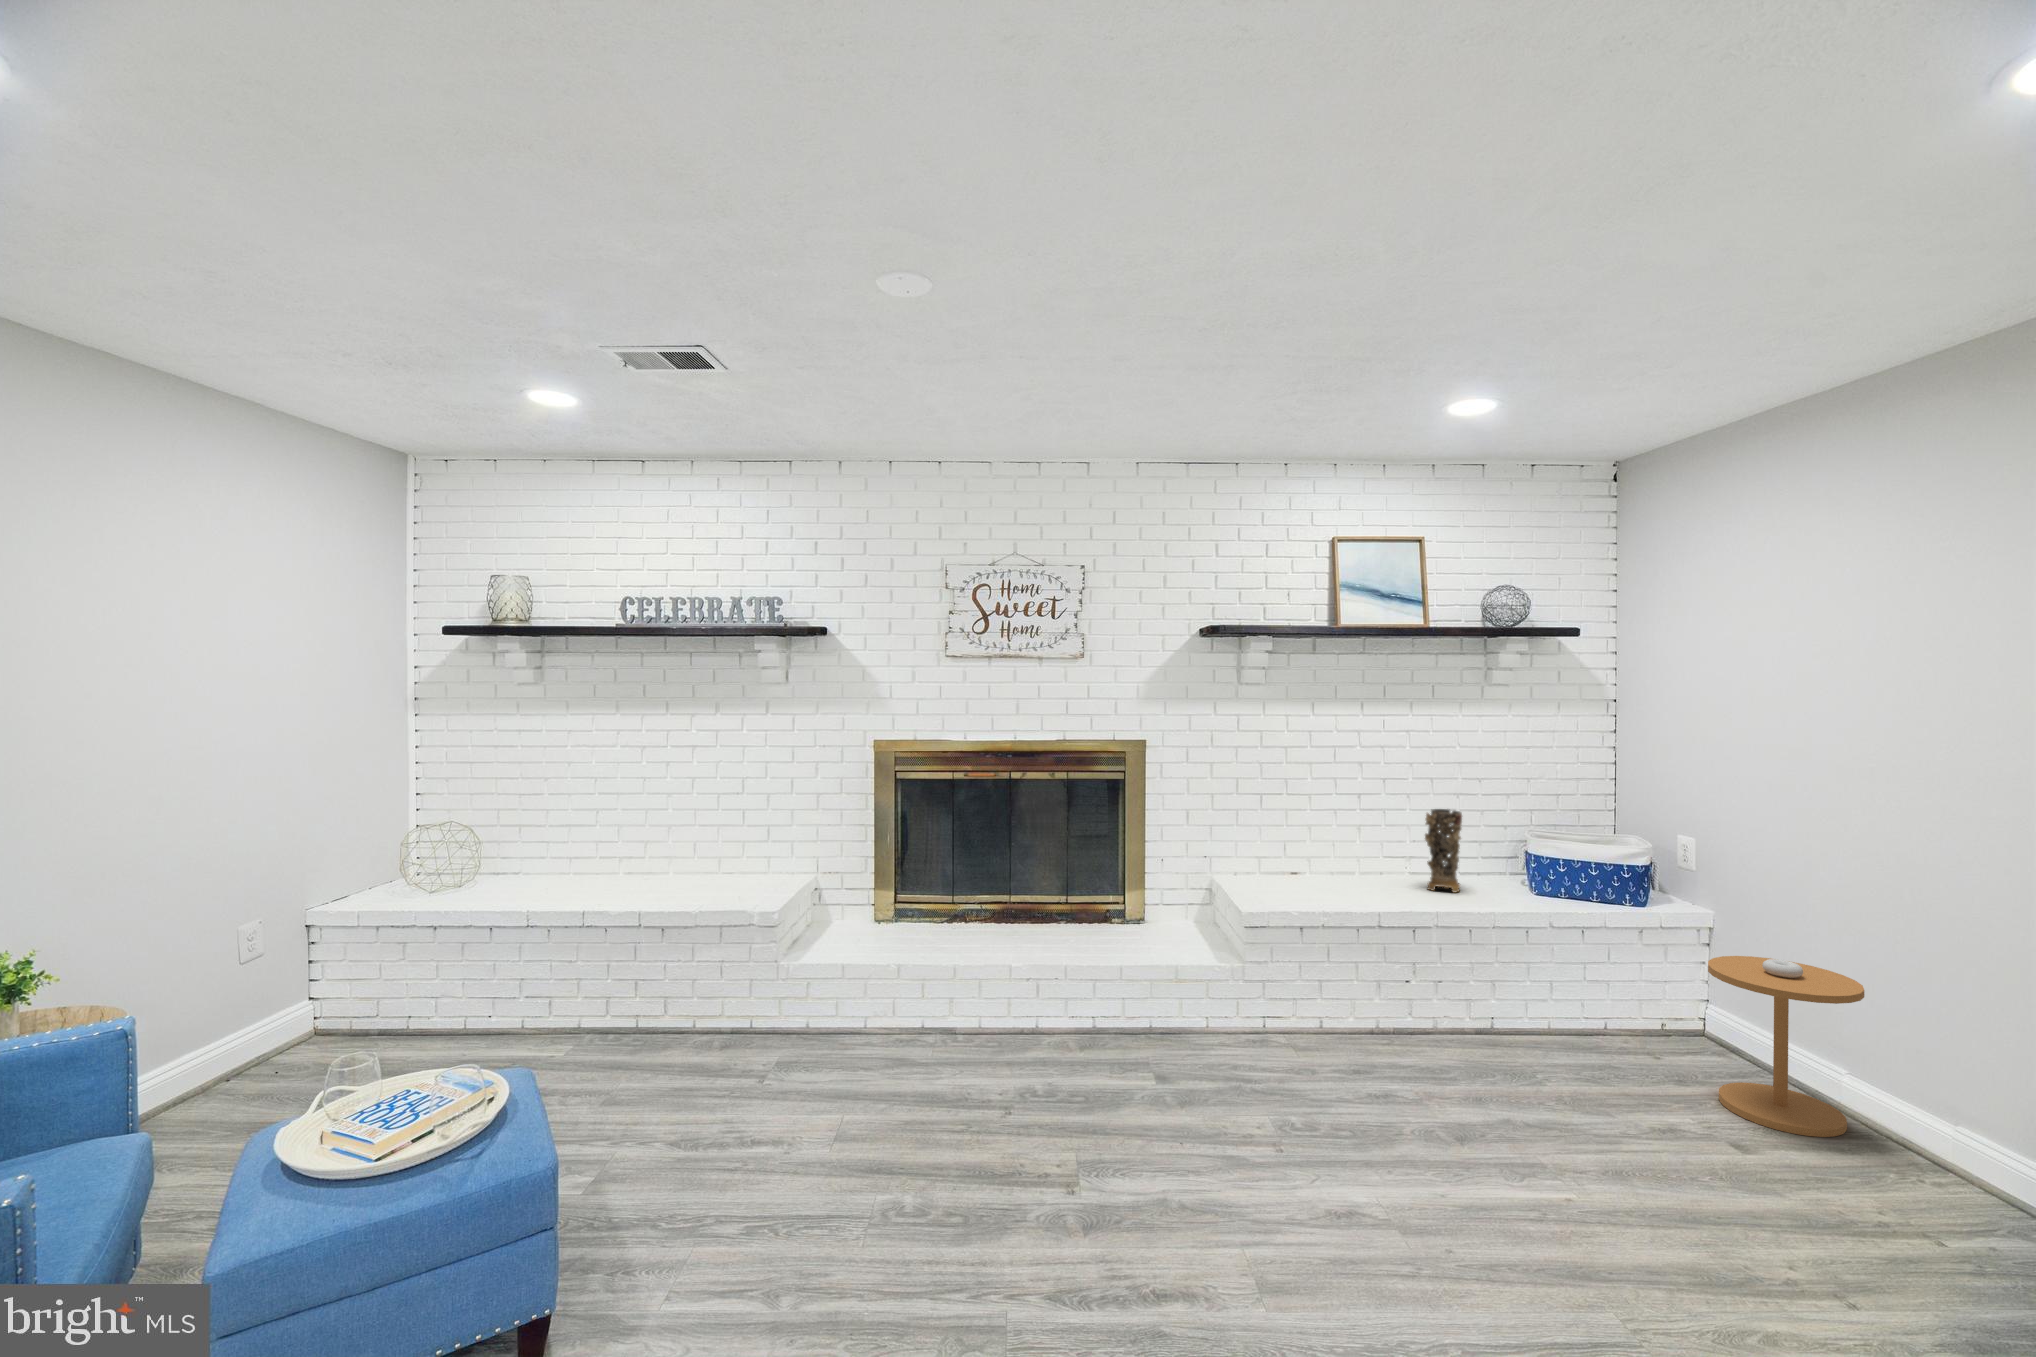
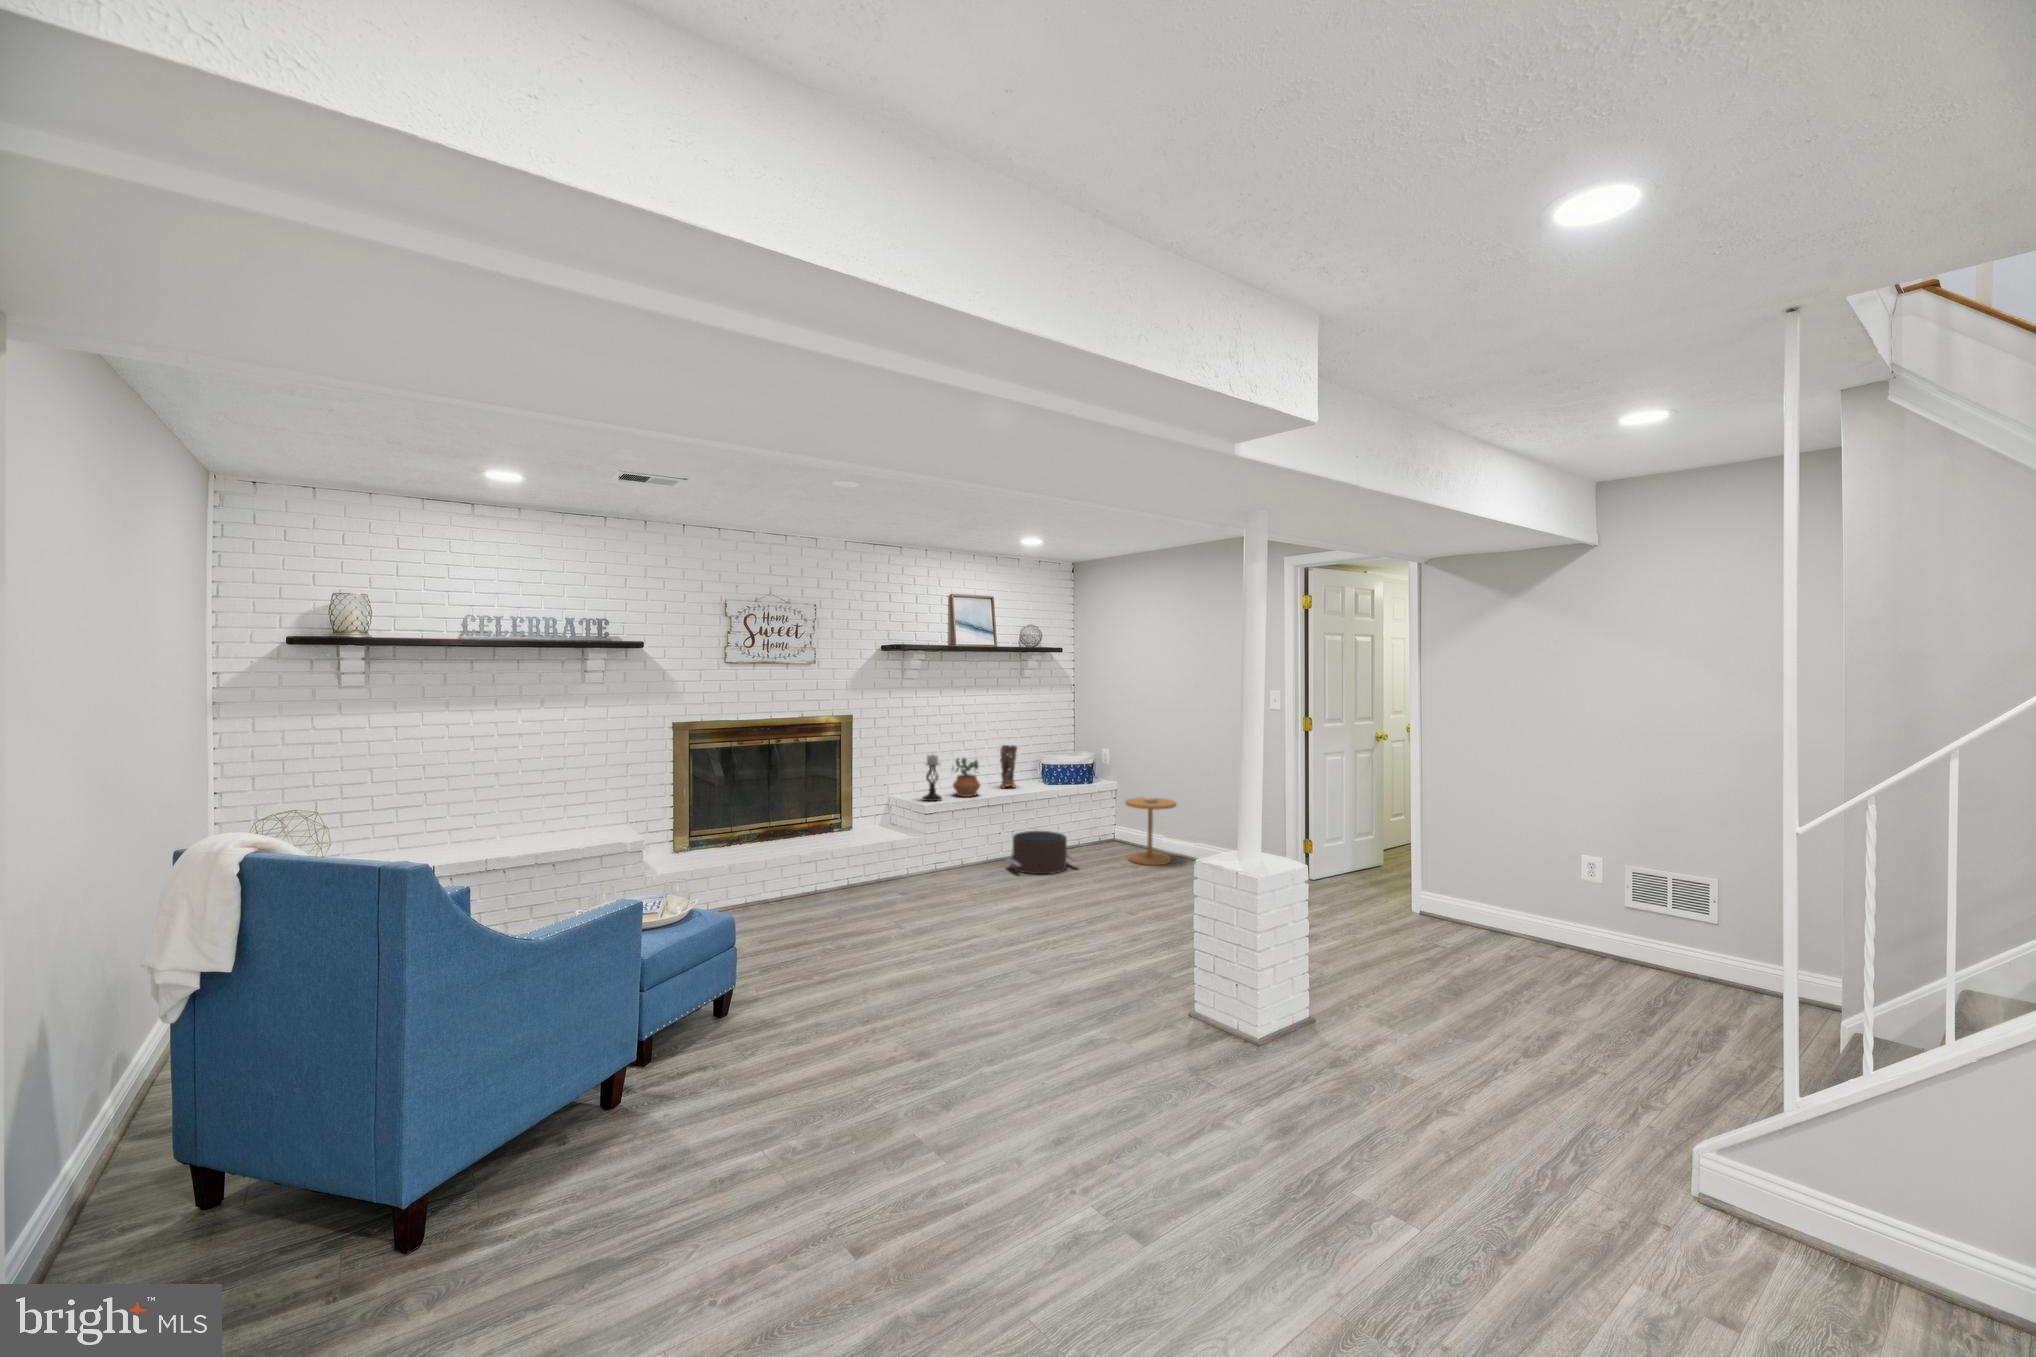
candle holder: none [1251,814,1287,900] -> present [923,754,942,801]
potted plant: none [1314,825,1371,899] -> present [953,758,980,797]
pouf: none [1403,985,1567,1091] -> present [1007,831,1077,874]

